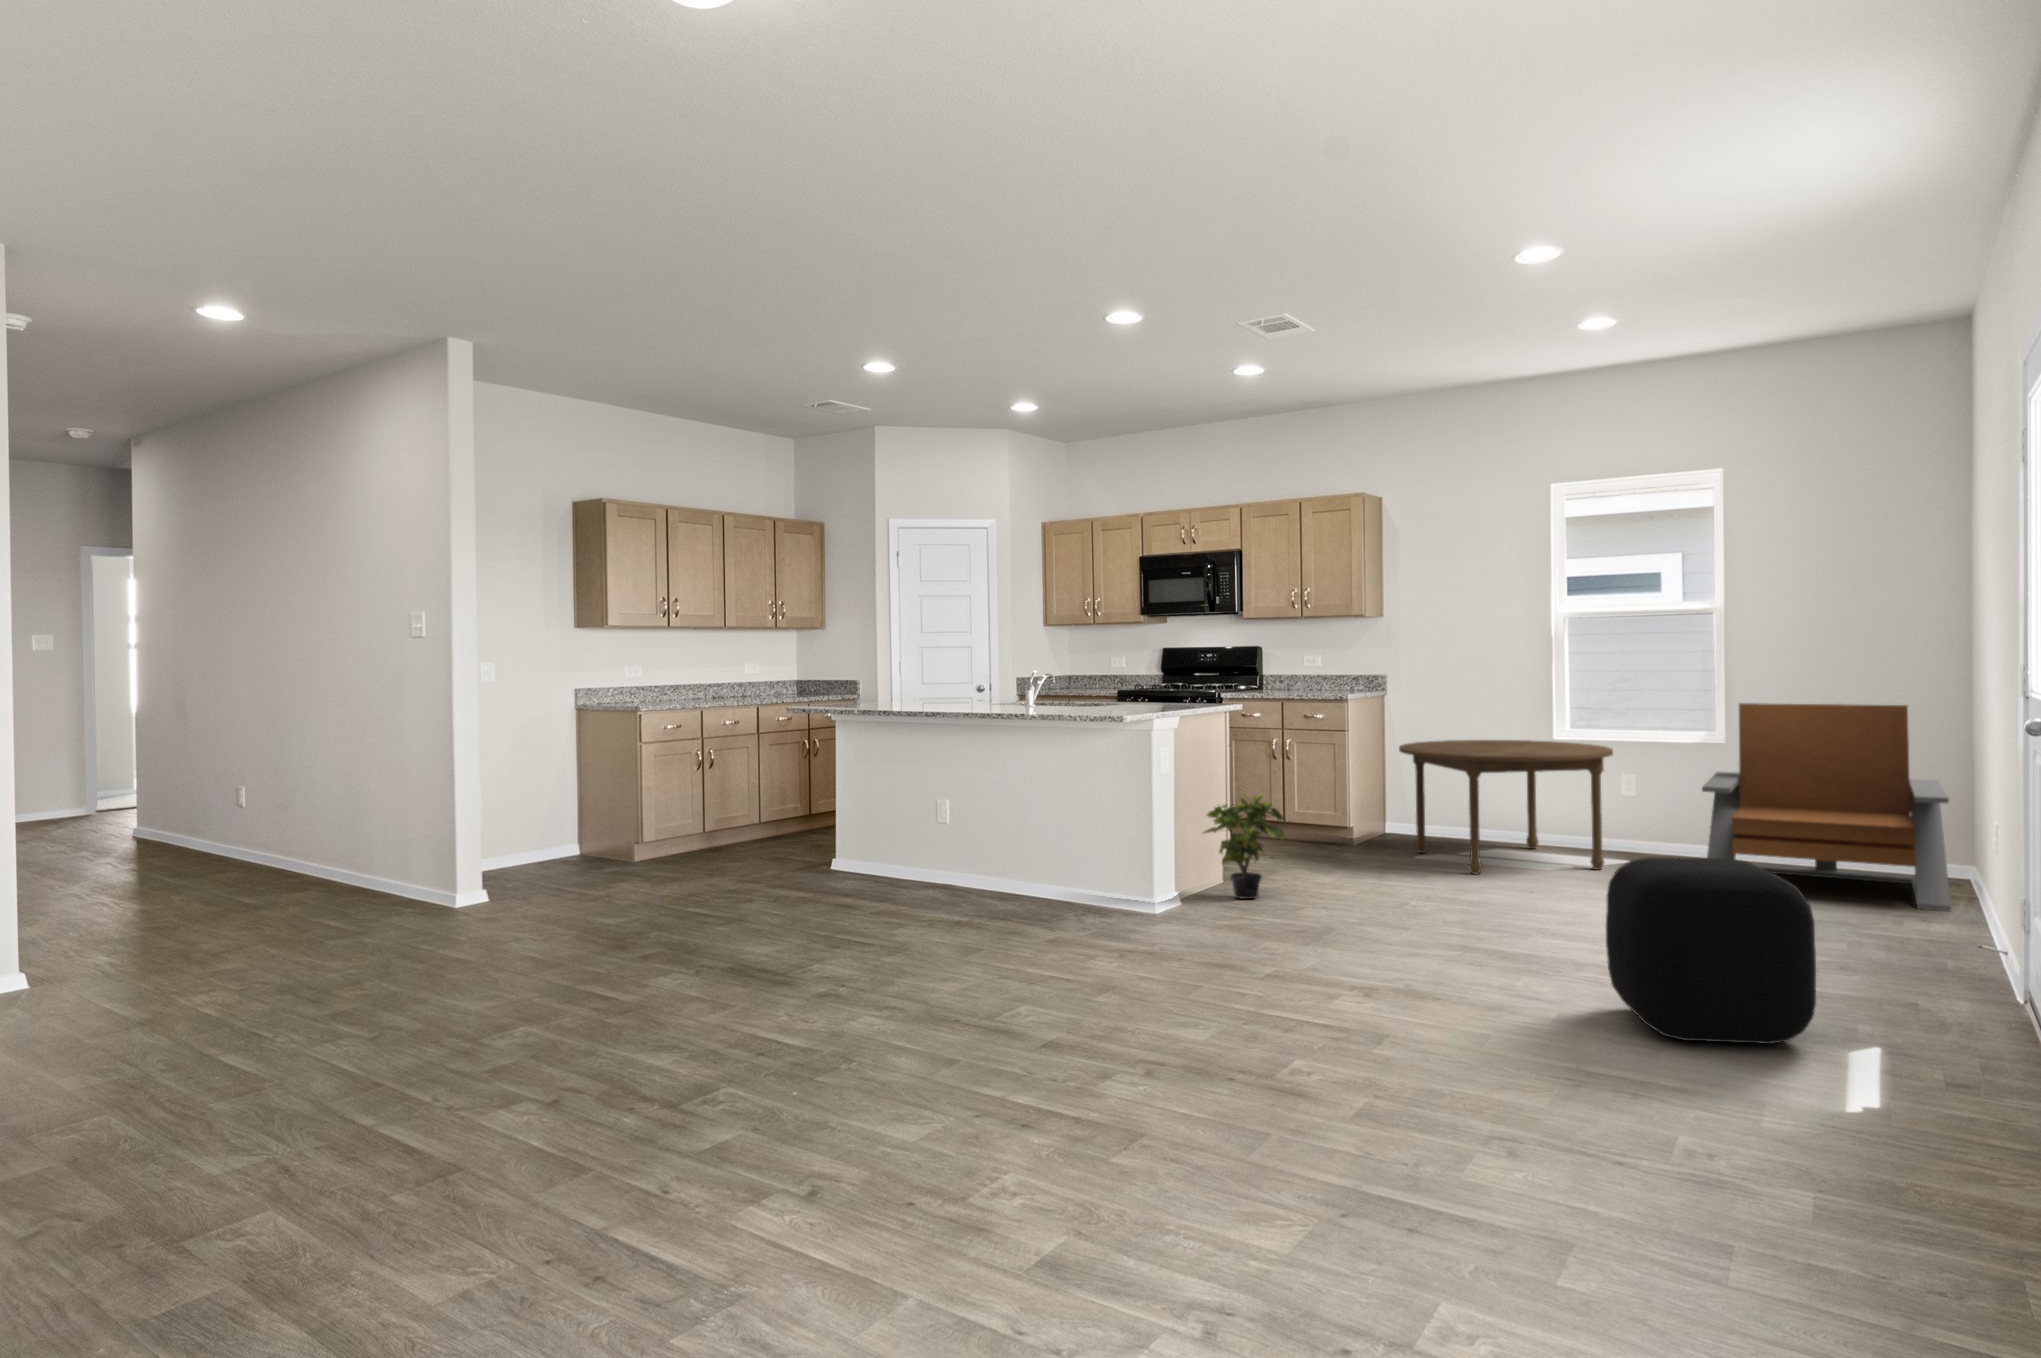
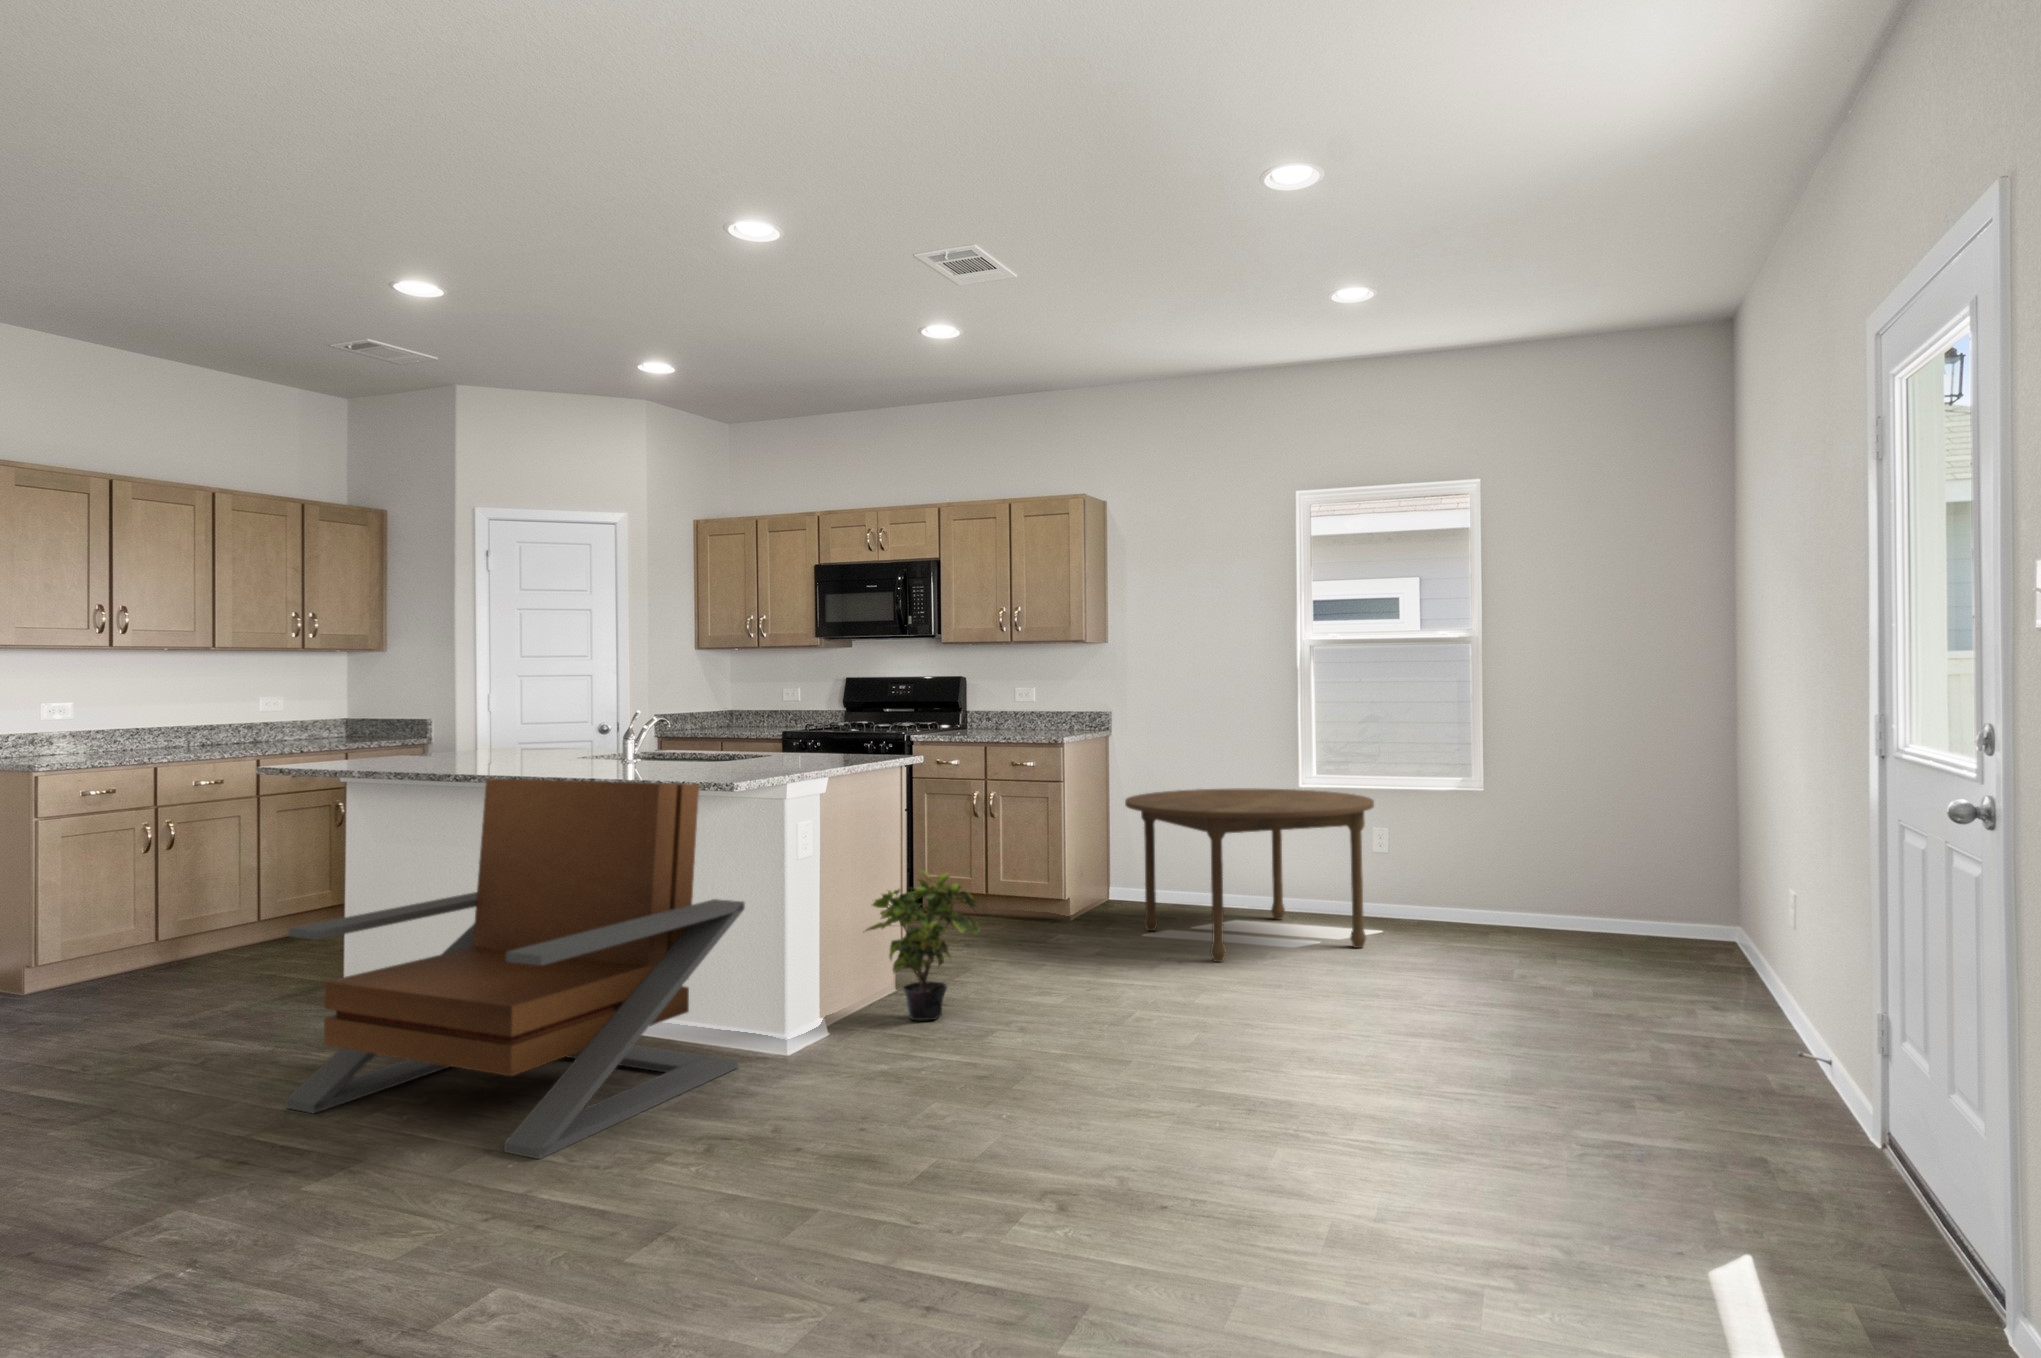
lounge chair: present [1702,703,1951,912] -> present [285,779,745,1159]
ottoman: present [1606,857,1816,1044] -> none [1442,978,1766,1290]

